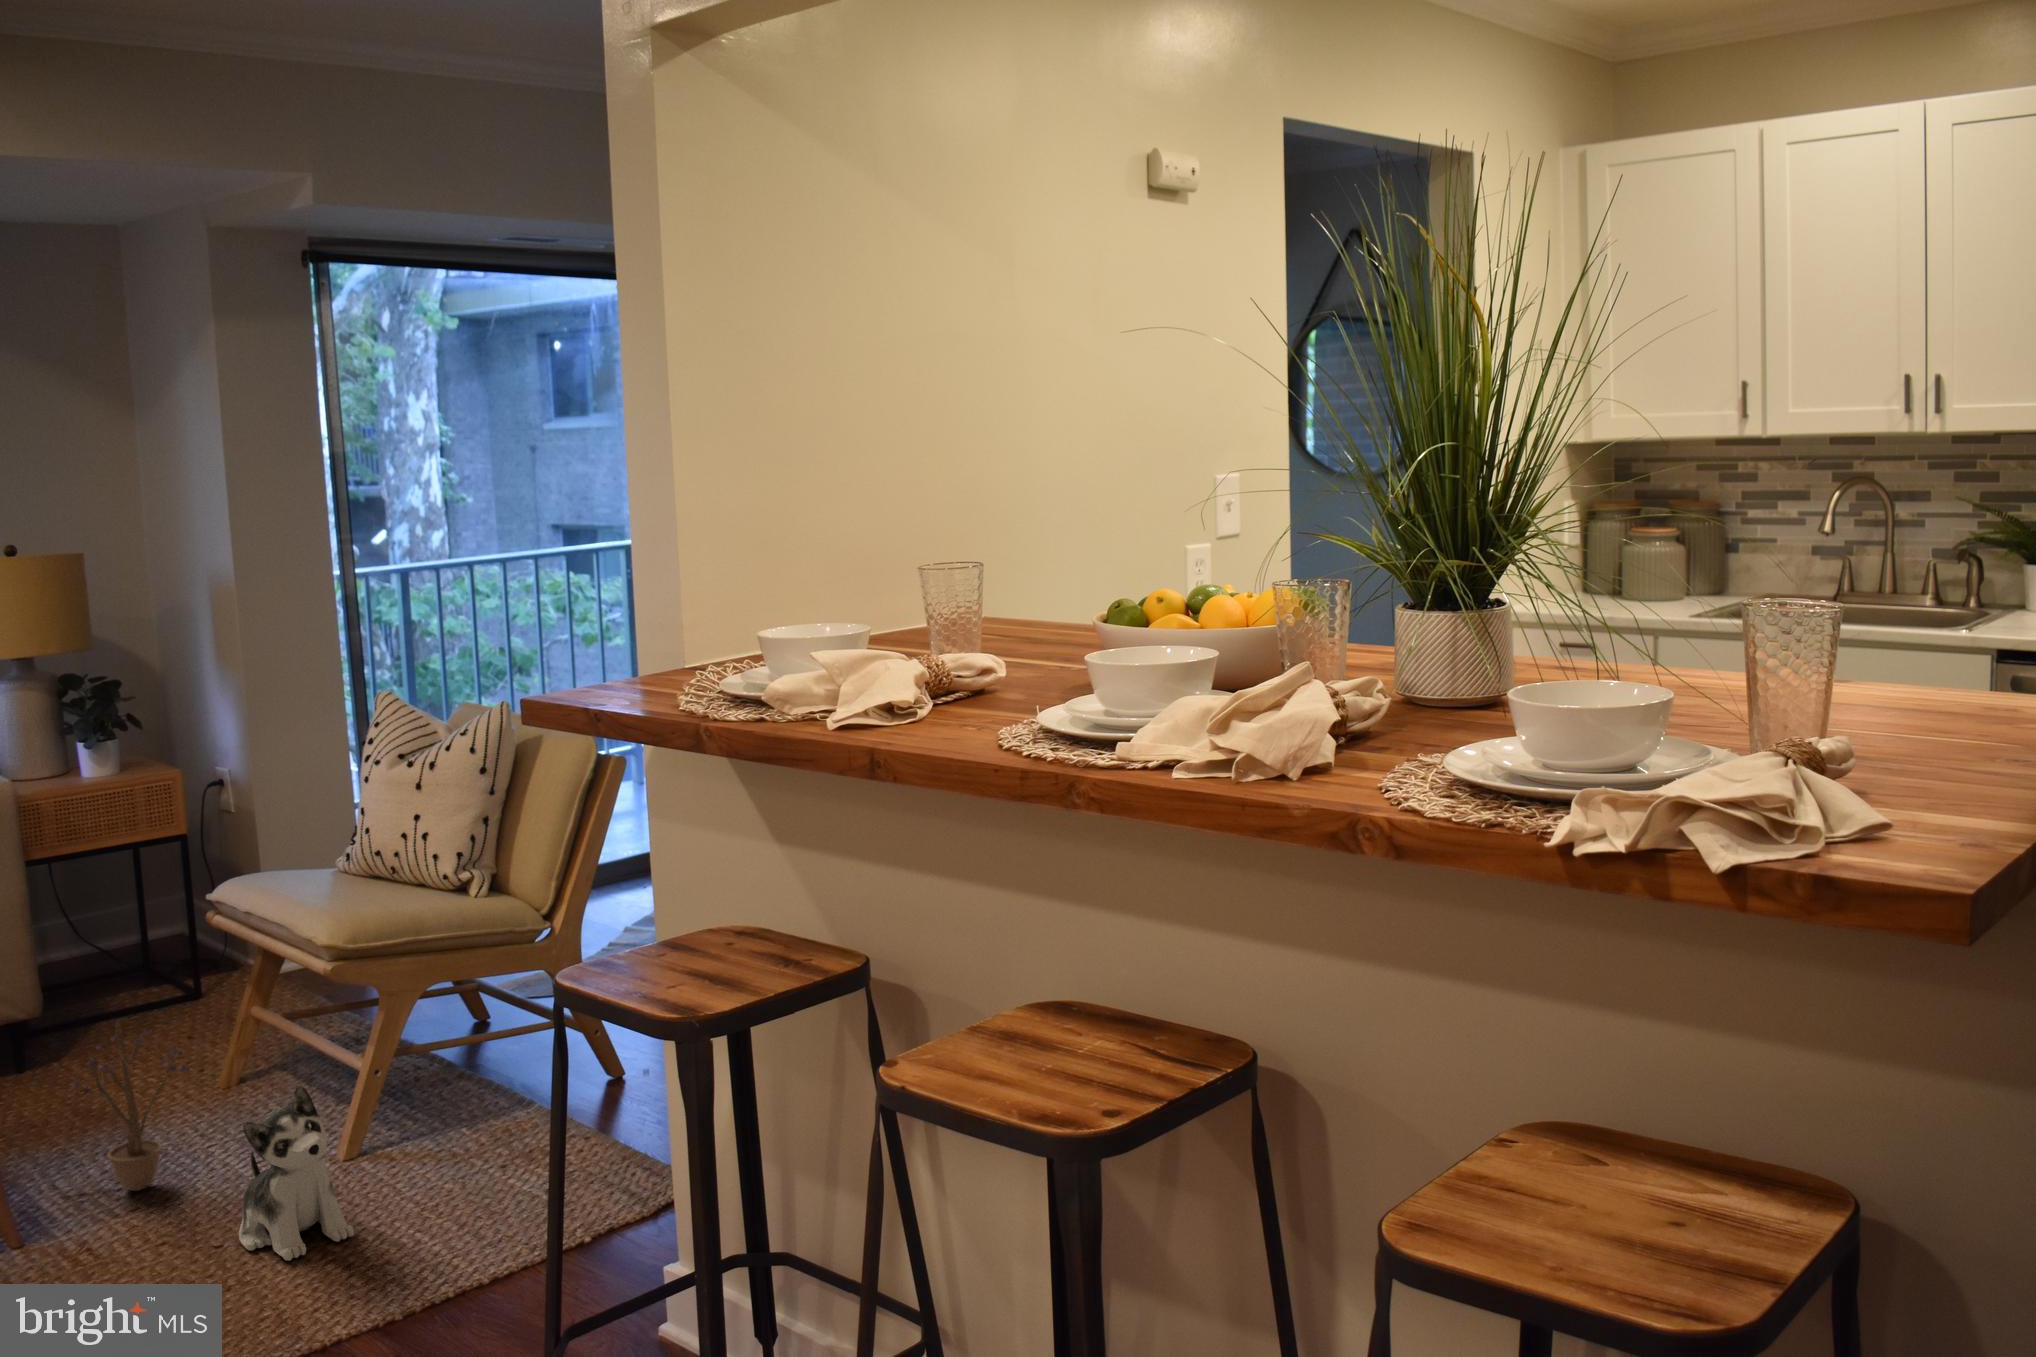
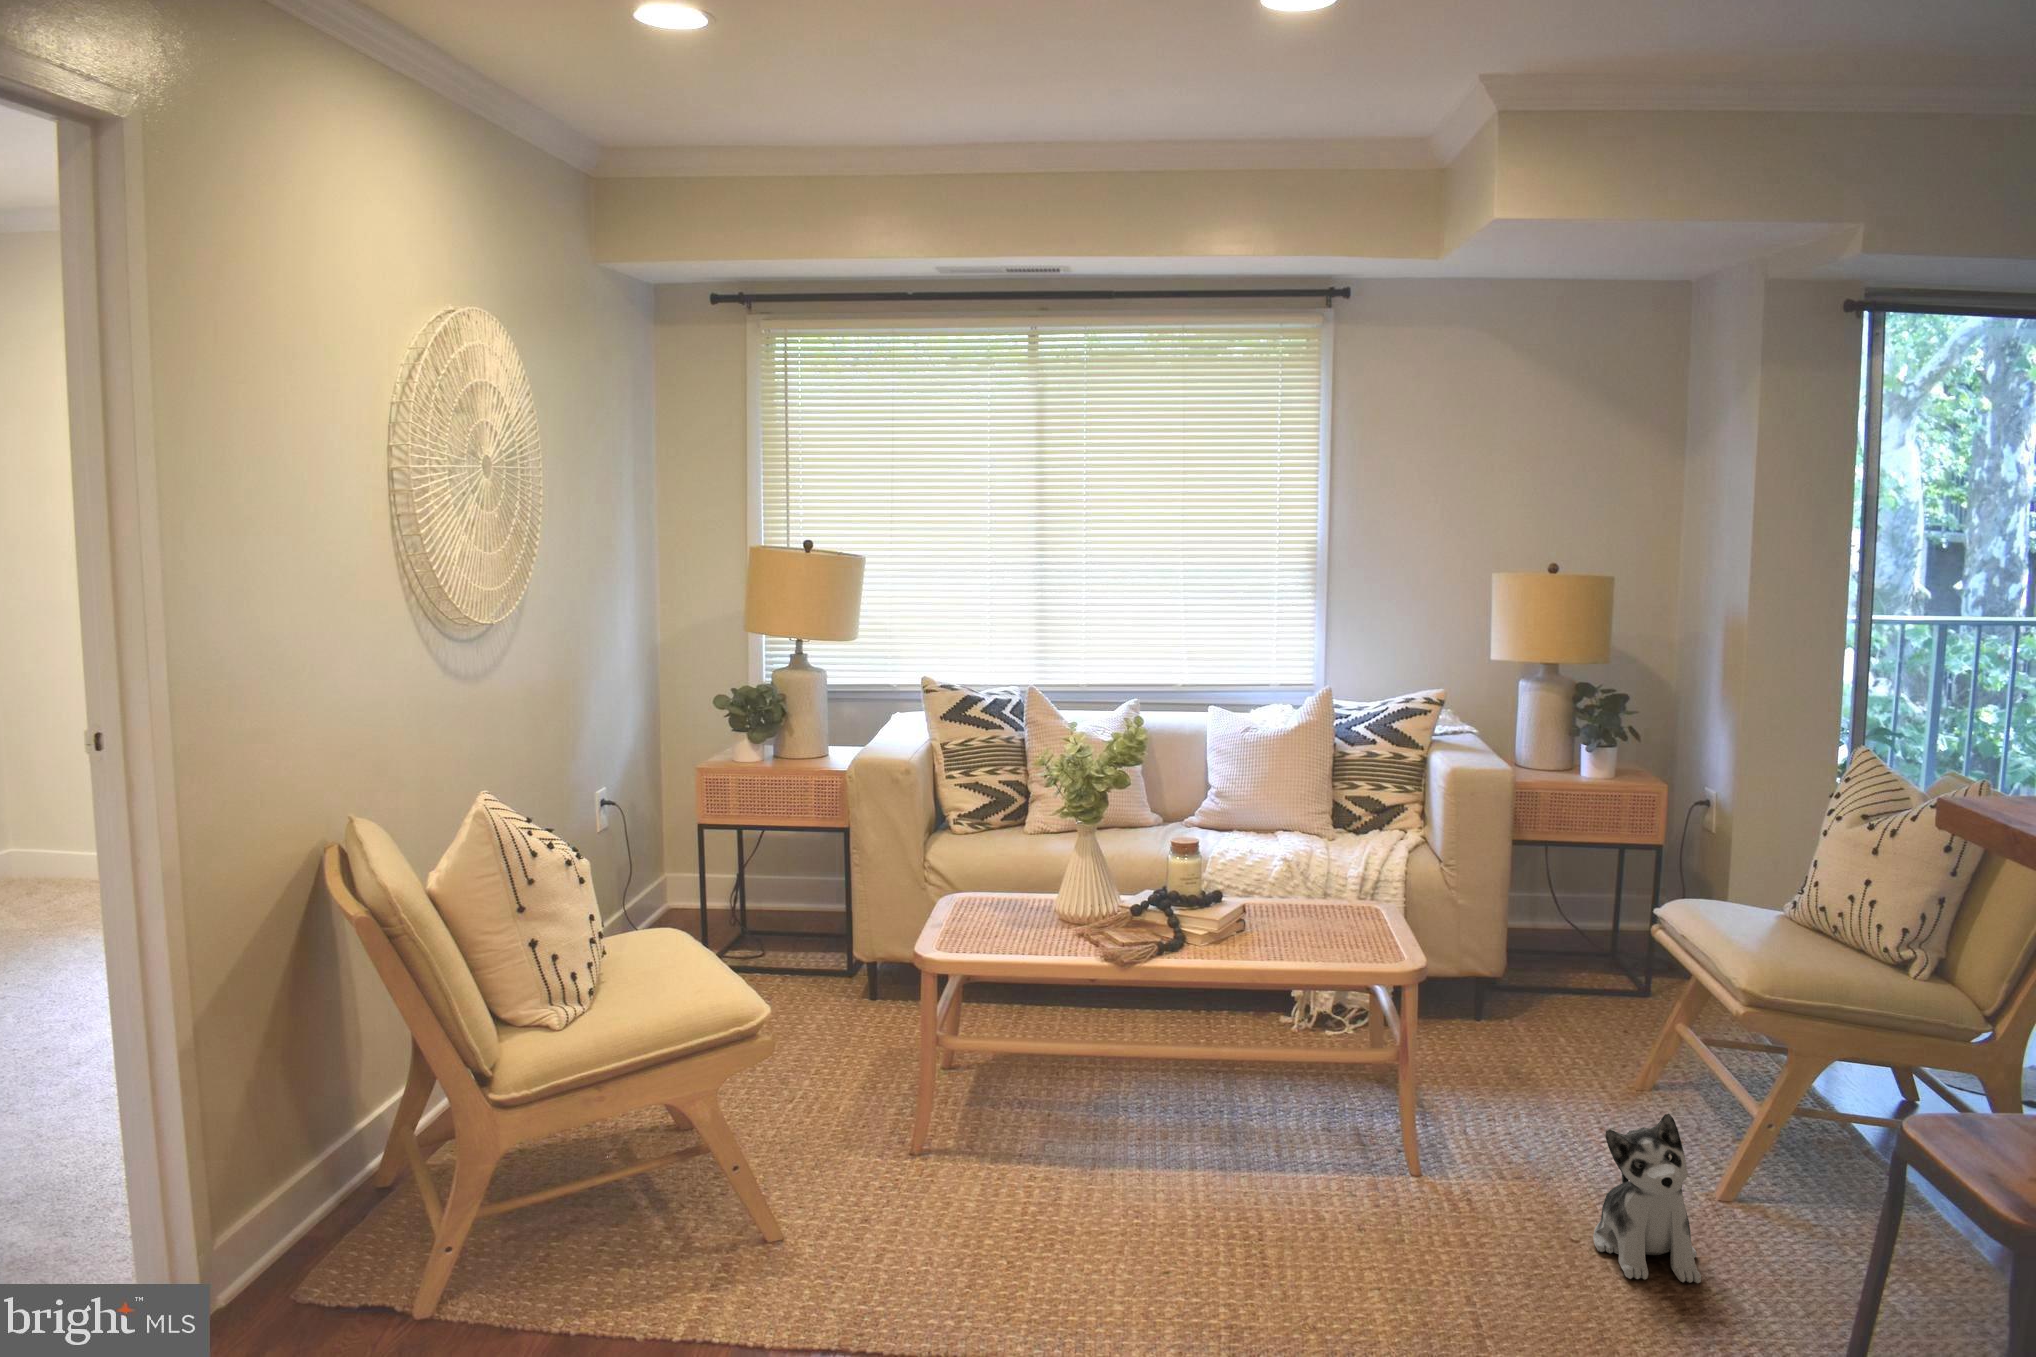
decorative plant: present [56,1023,190,1191] -> none [1470,999,1589,1152]

